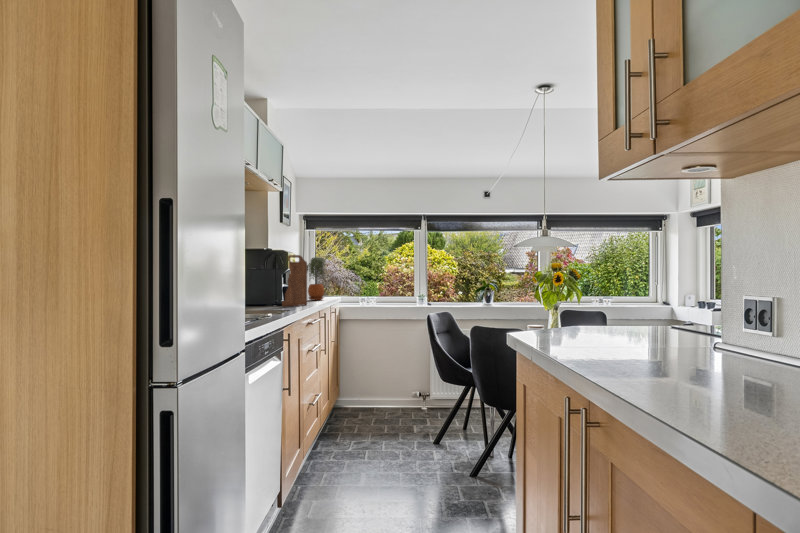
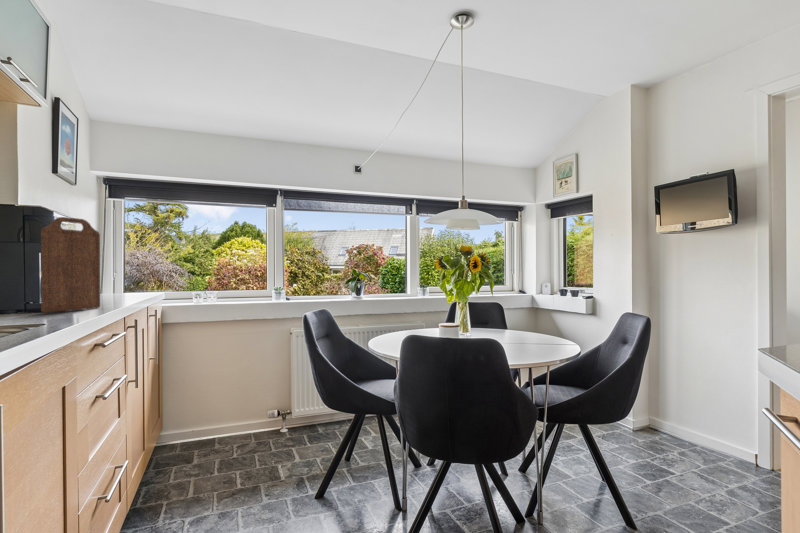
potted plant: present [307,257,325,300] -> none [102,231,140,298]

